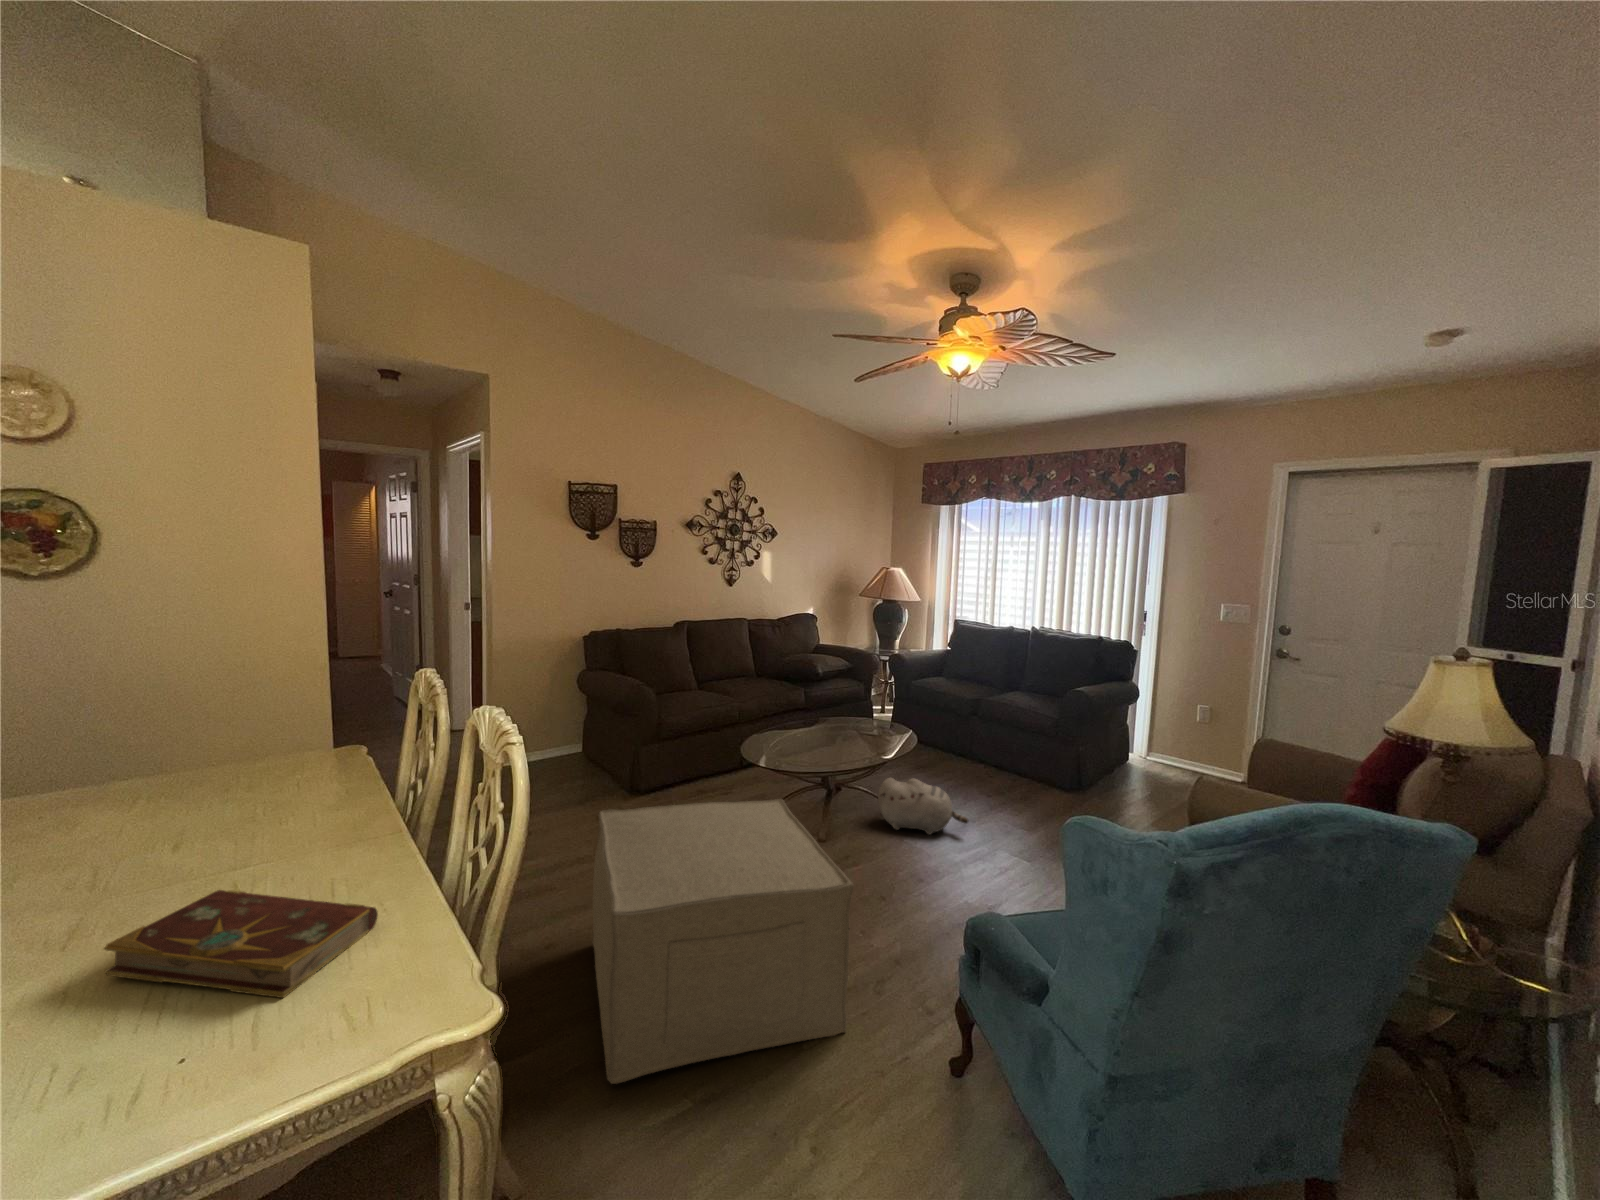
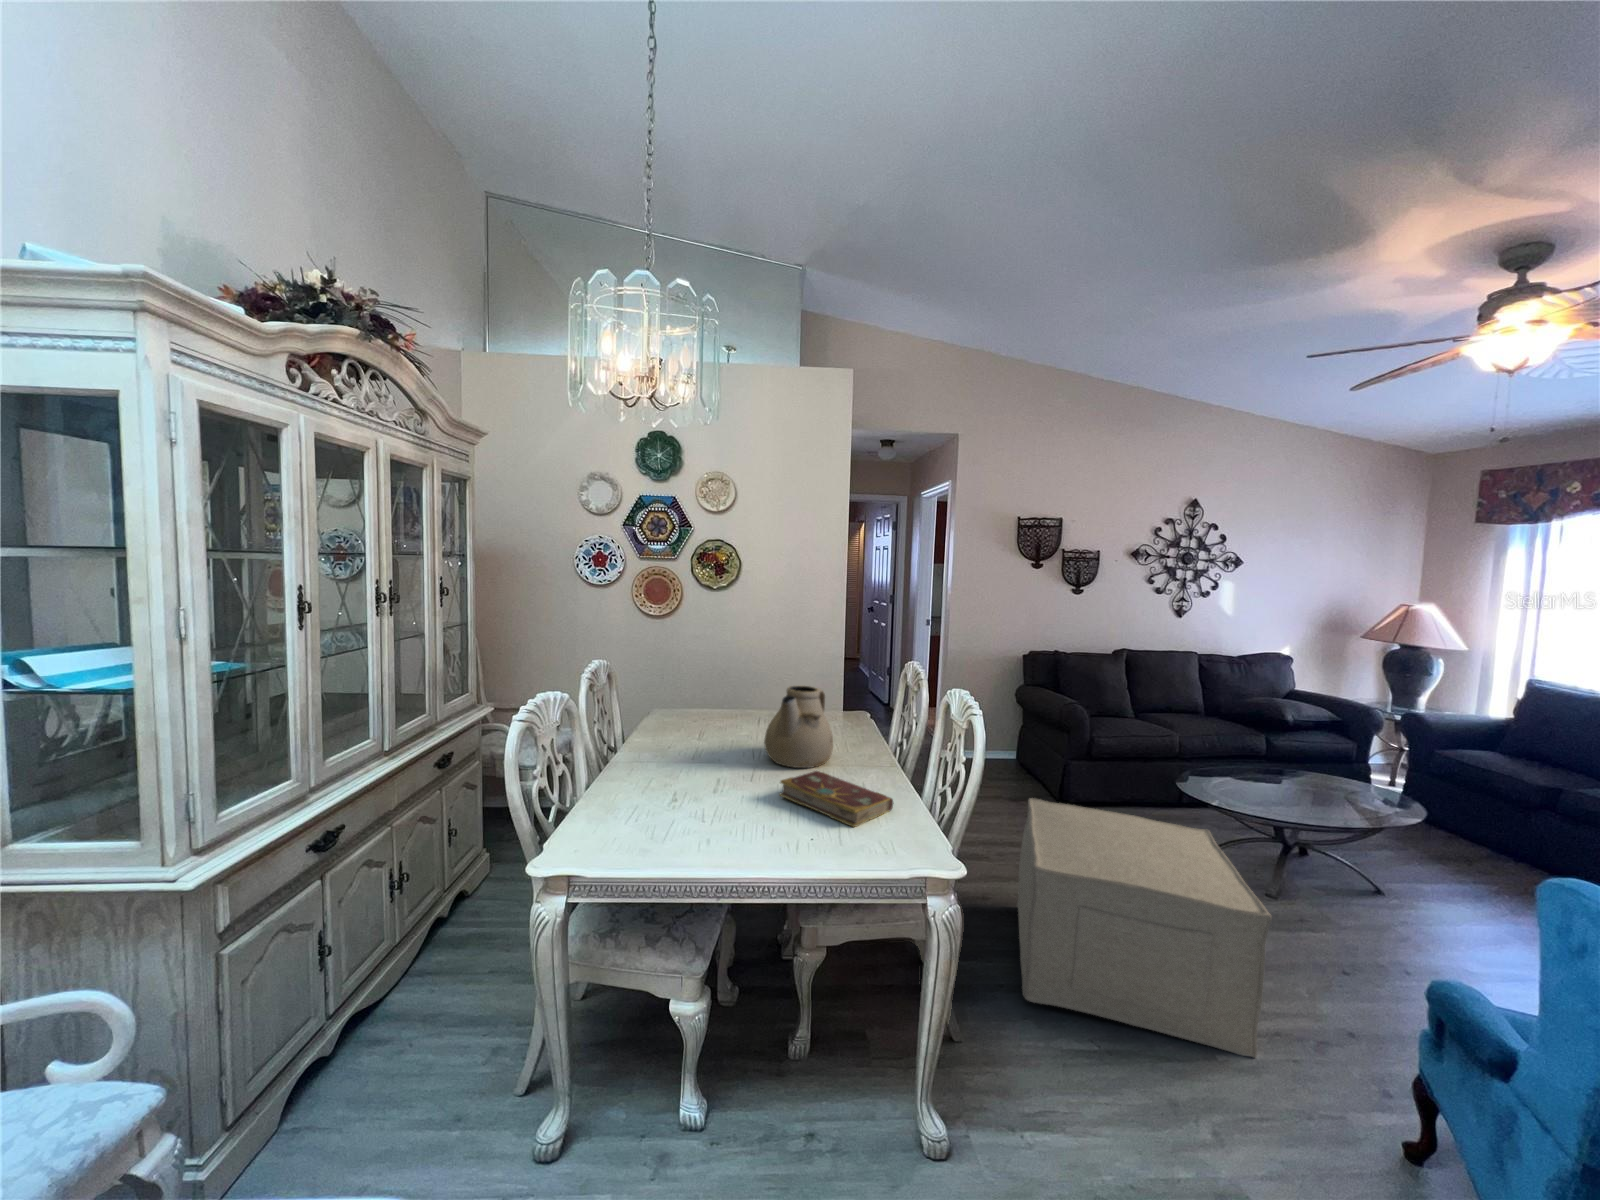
teapot: none [99,731,270,891] -> present [764,686,833,768]
plush toy: present [878,778,968,835] -> none [1349,850,1490,931]

